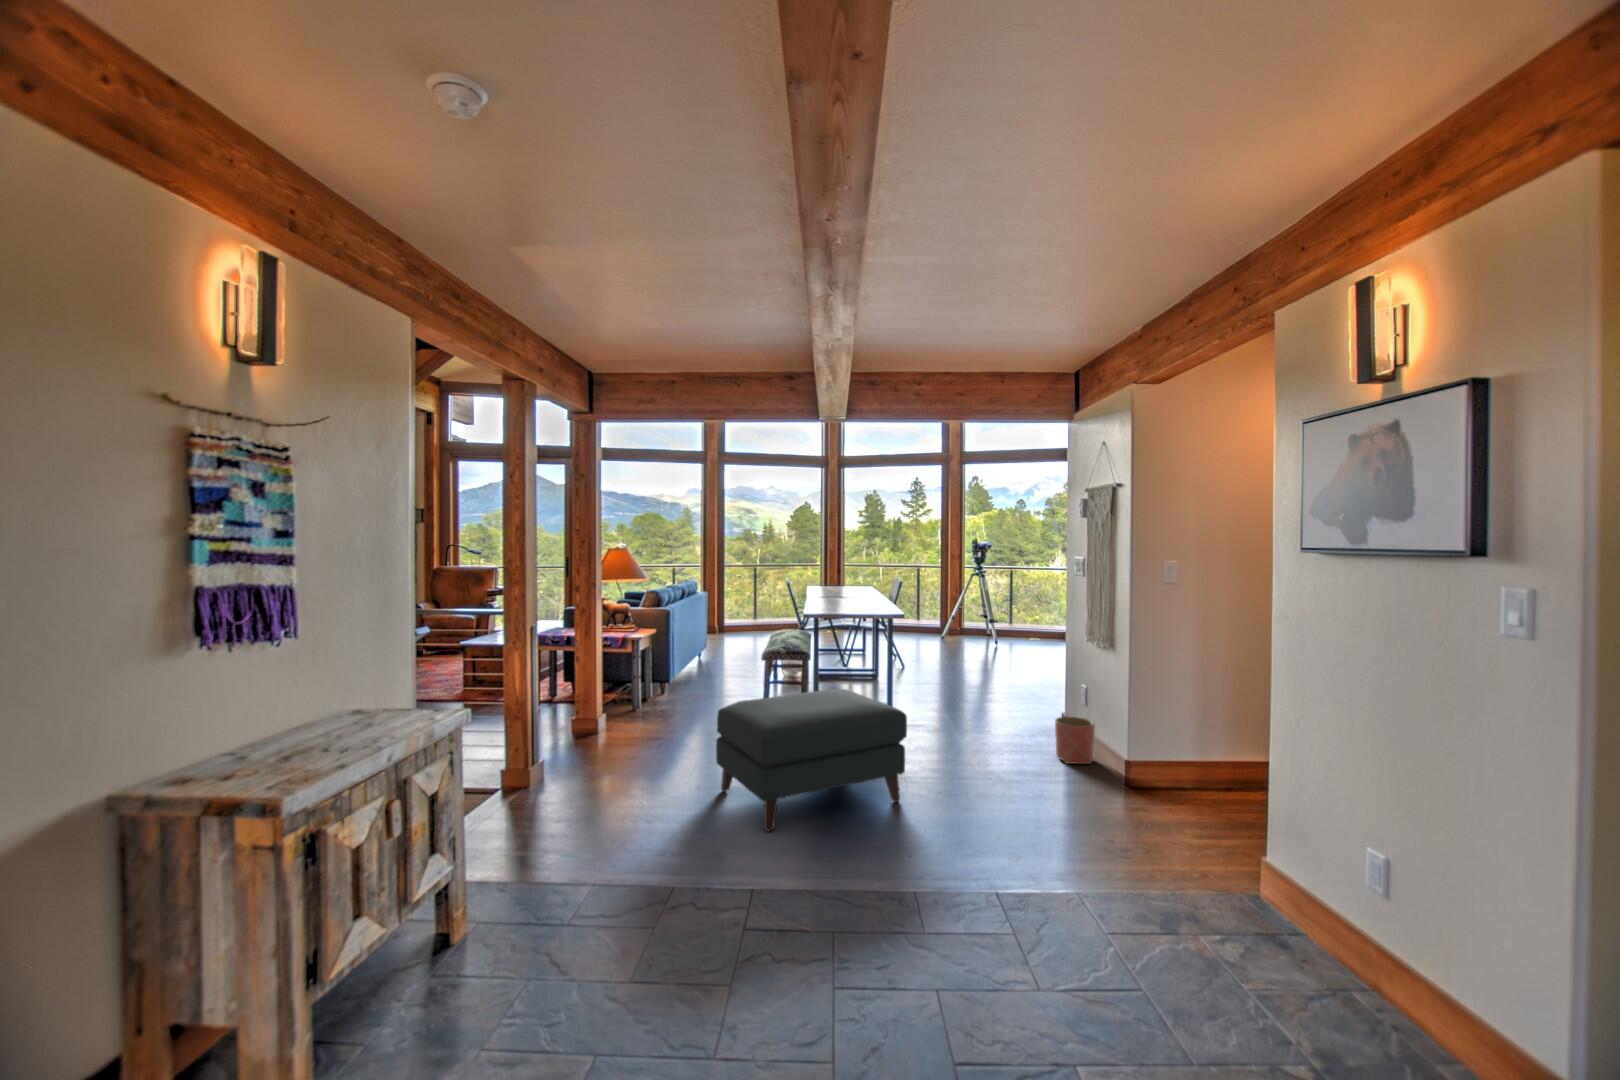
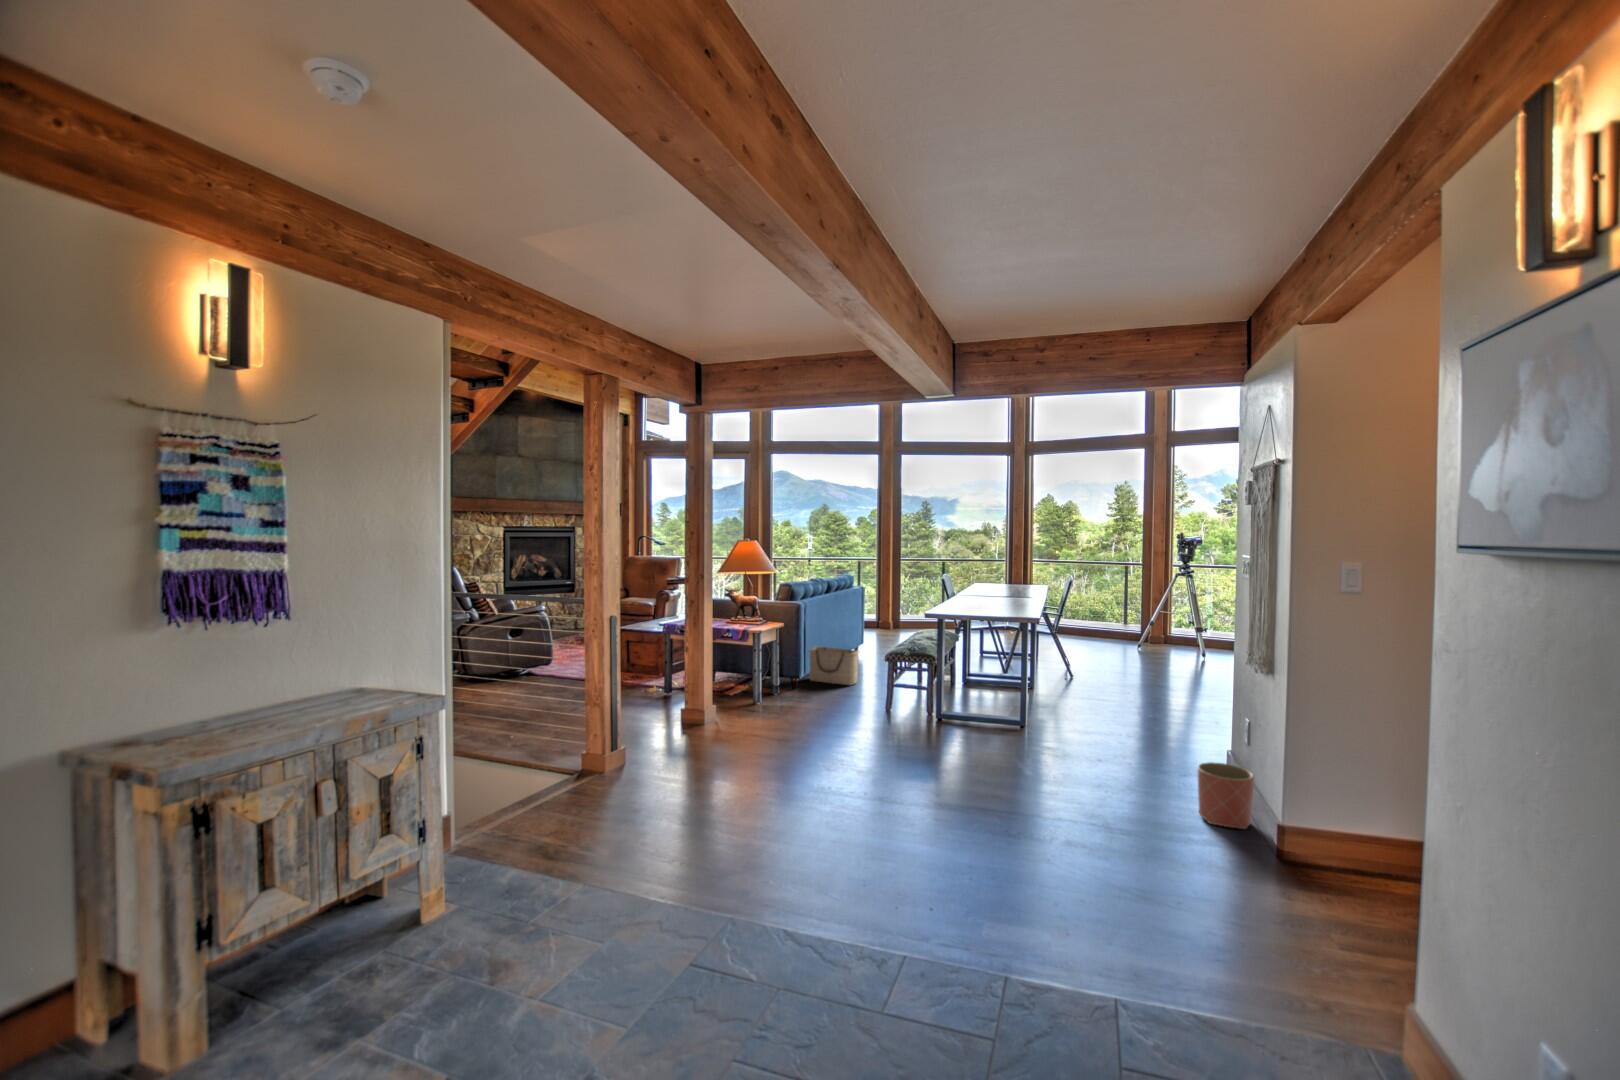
basket: none [679,652,729,687] -> present [809,646,859,685]
ottoman: present [716,689,907,832] -> none [764,702,965,855]

